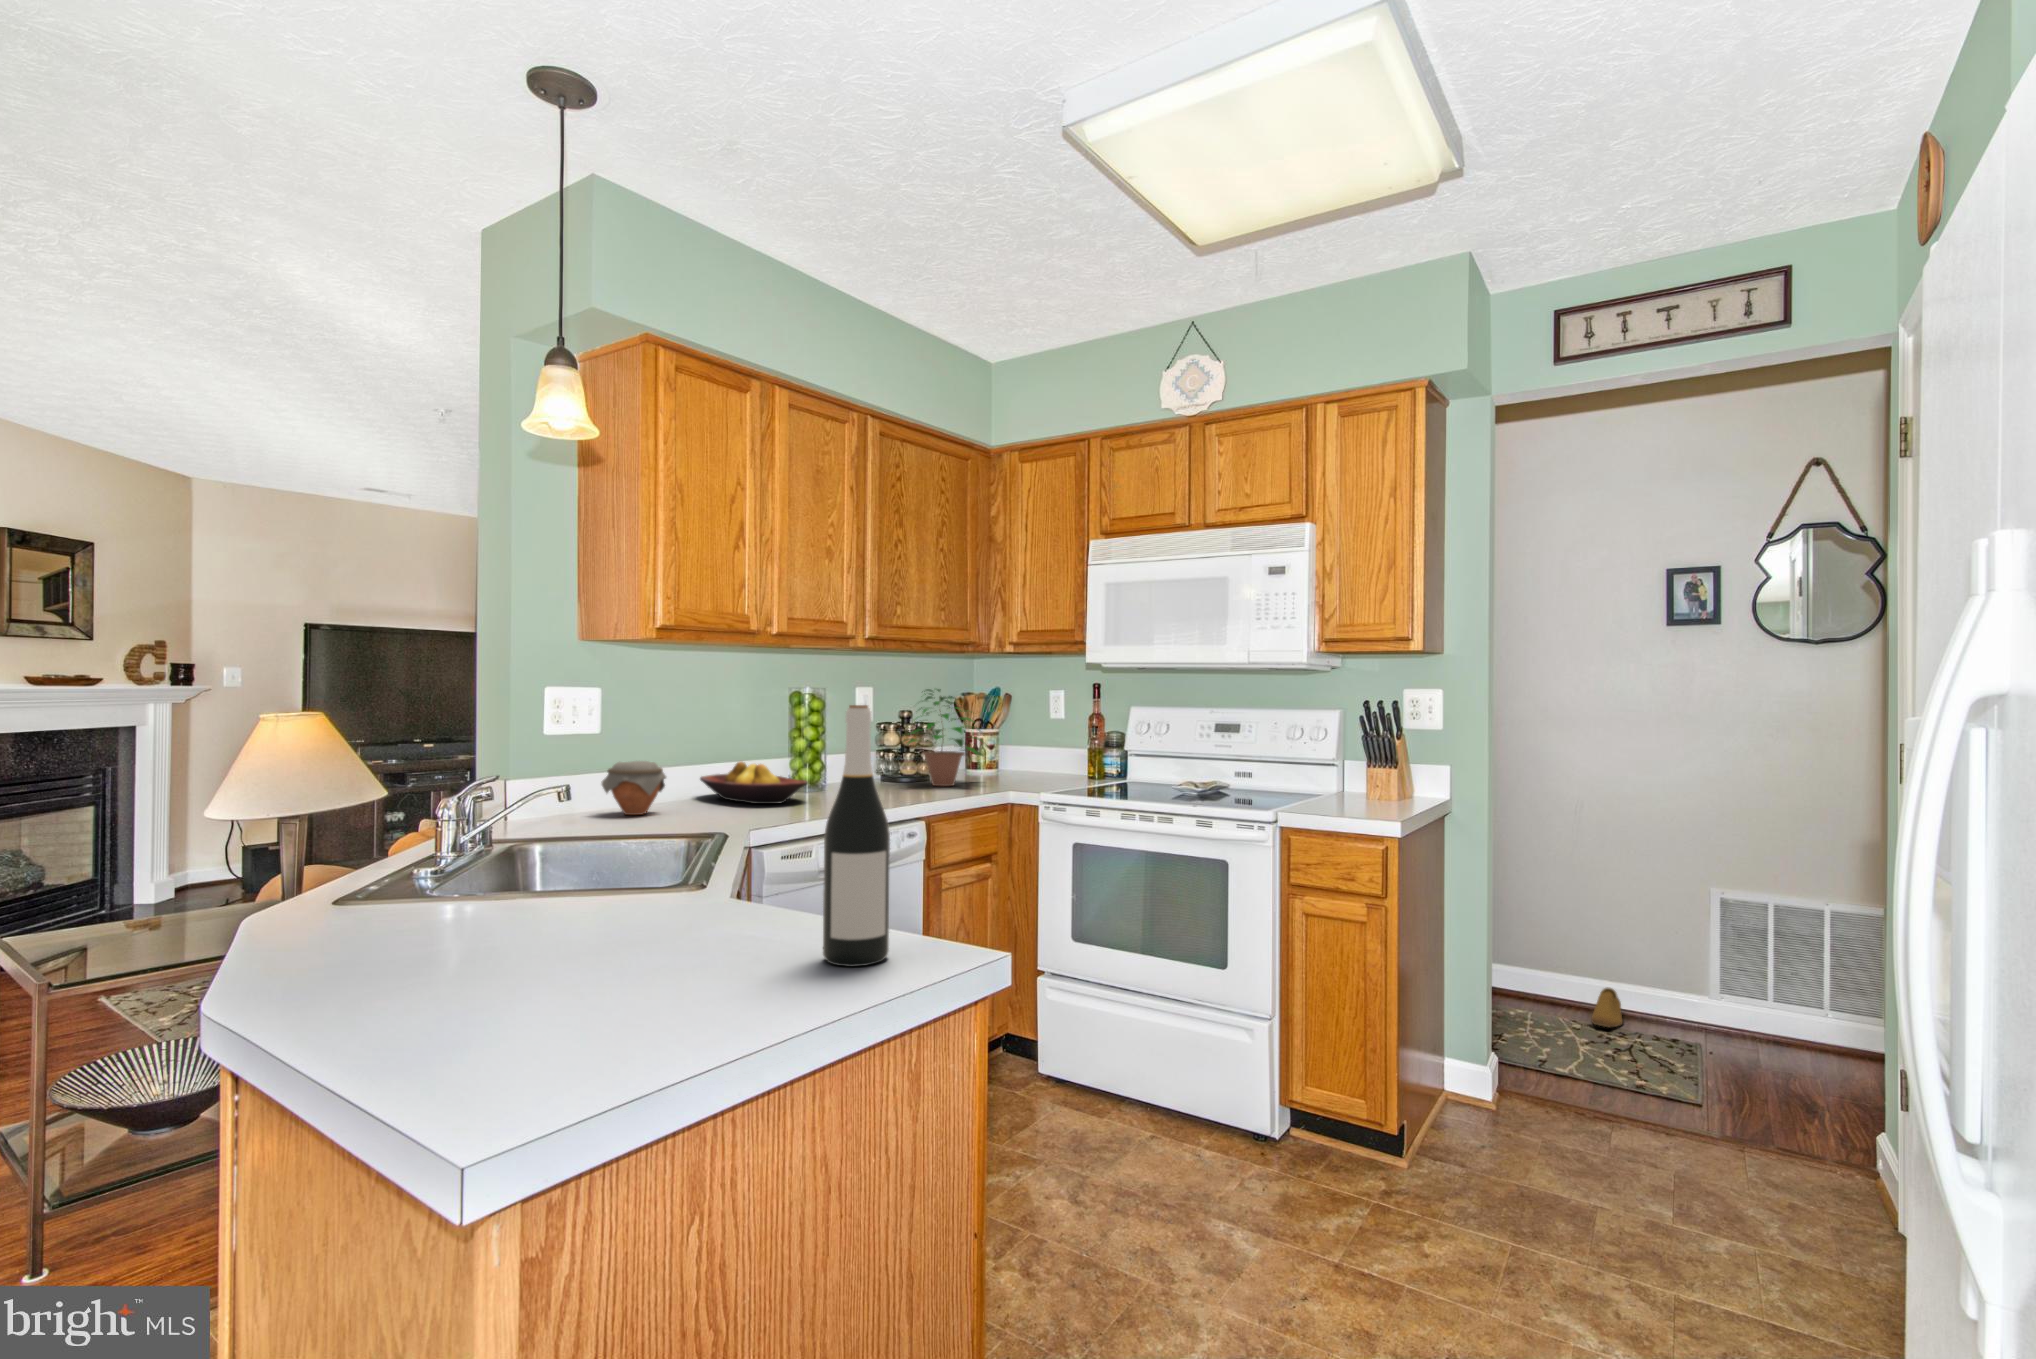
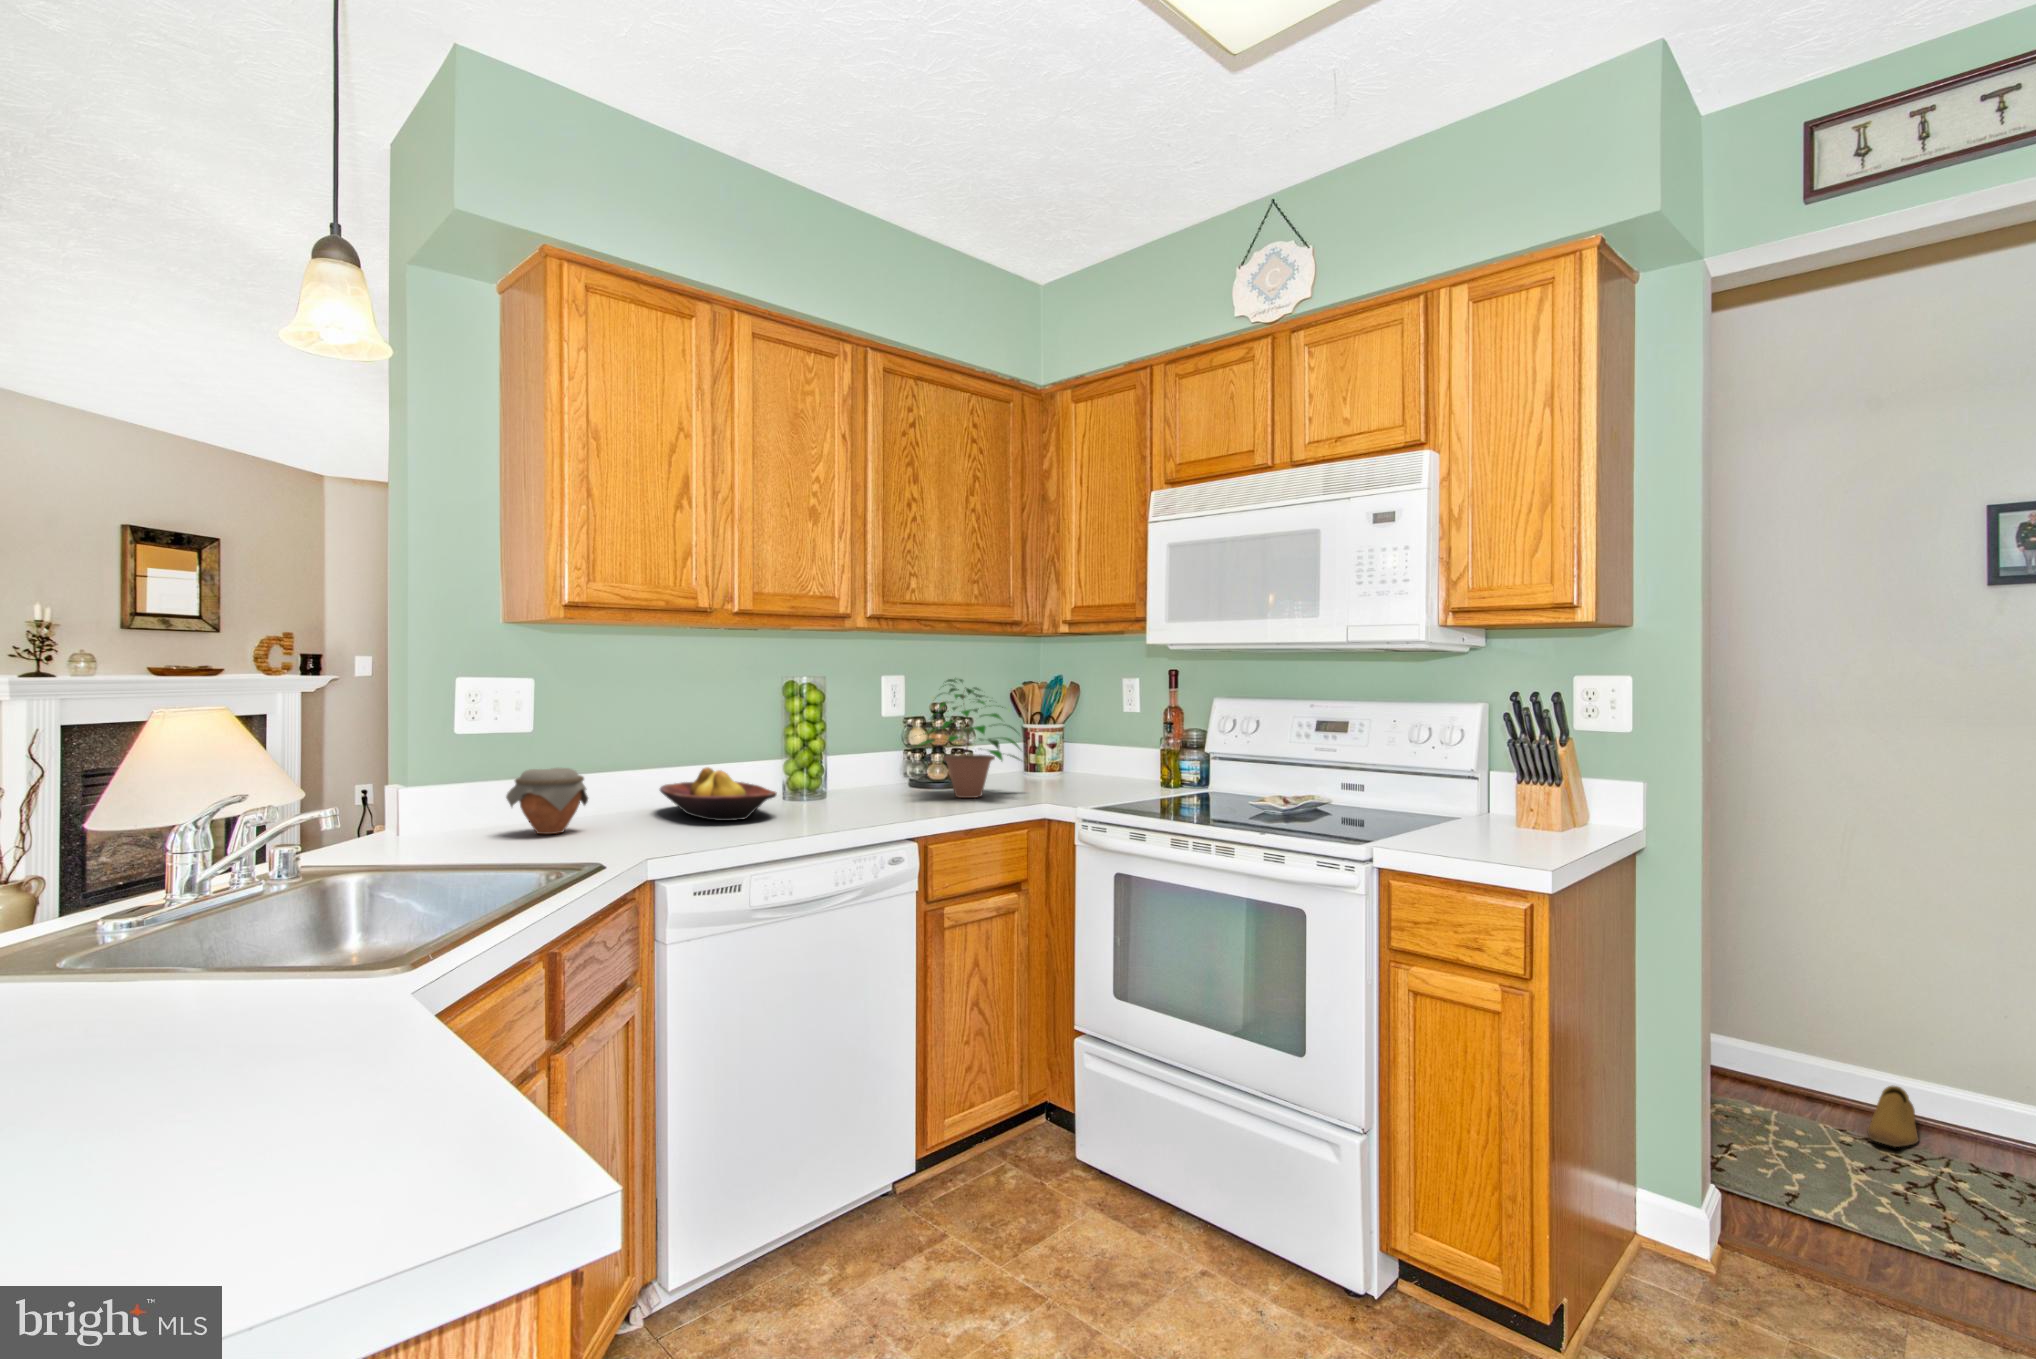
wine bottle: present [823,705,890,967] -> none [208,704,365,1214]

